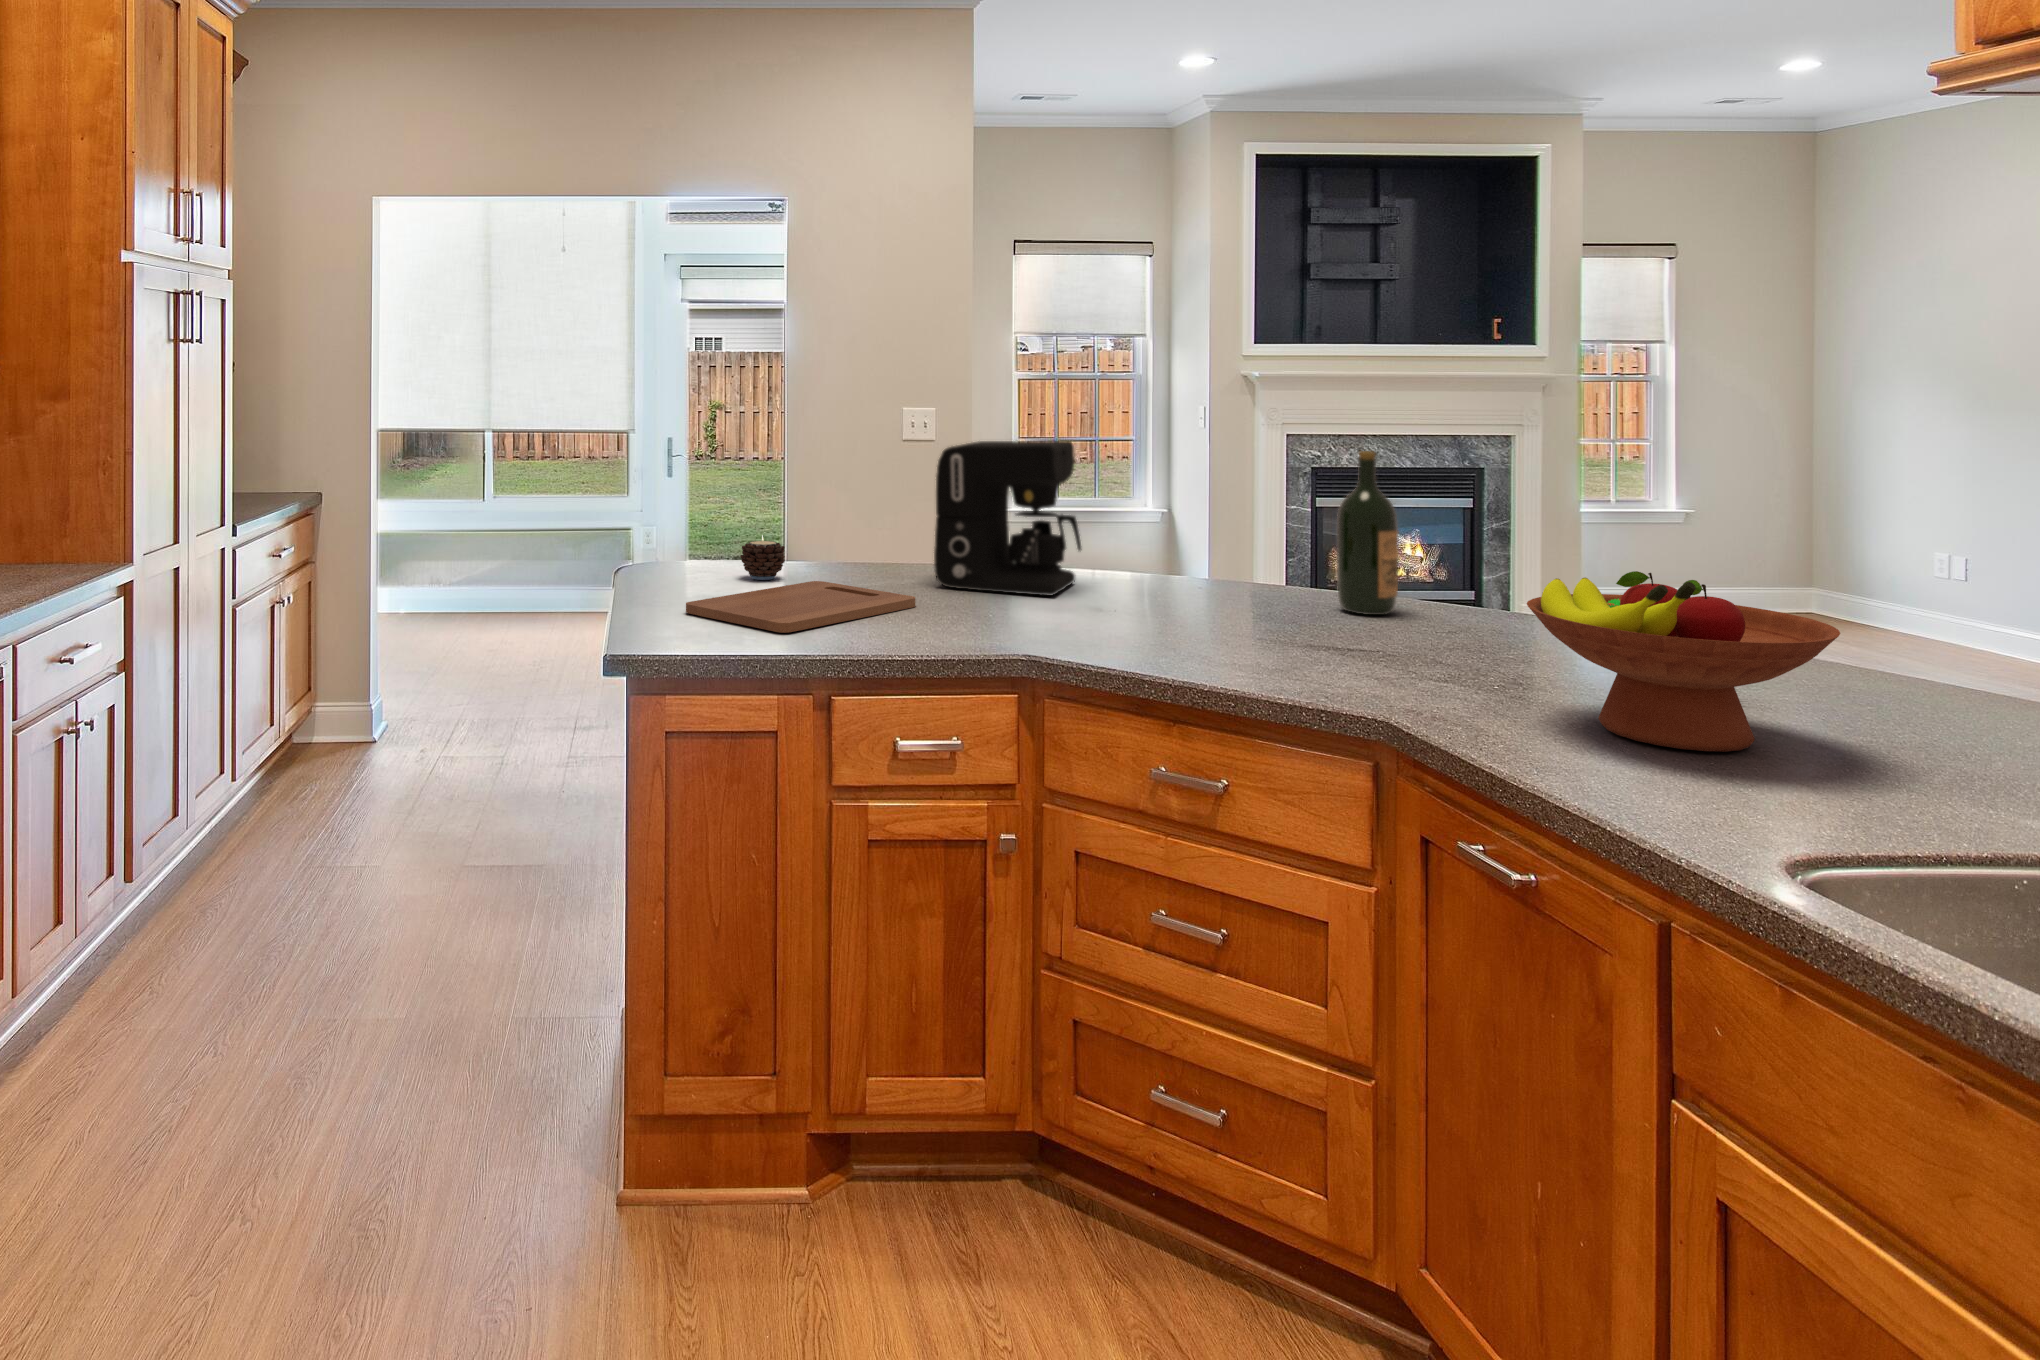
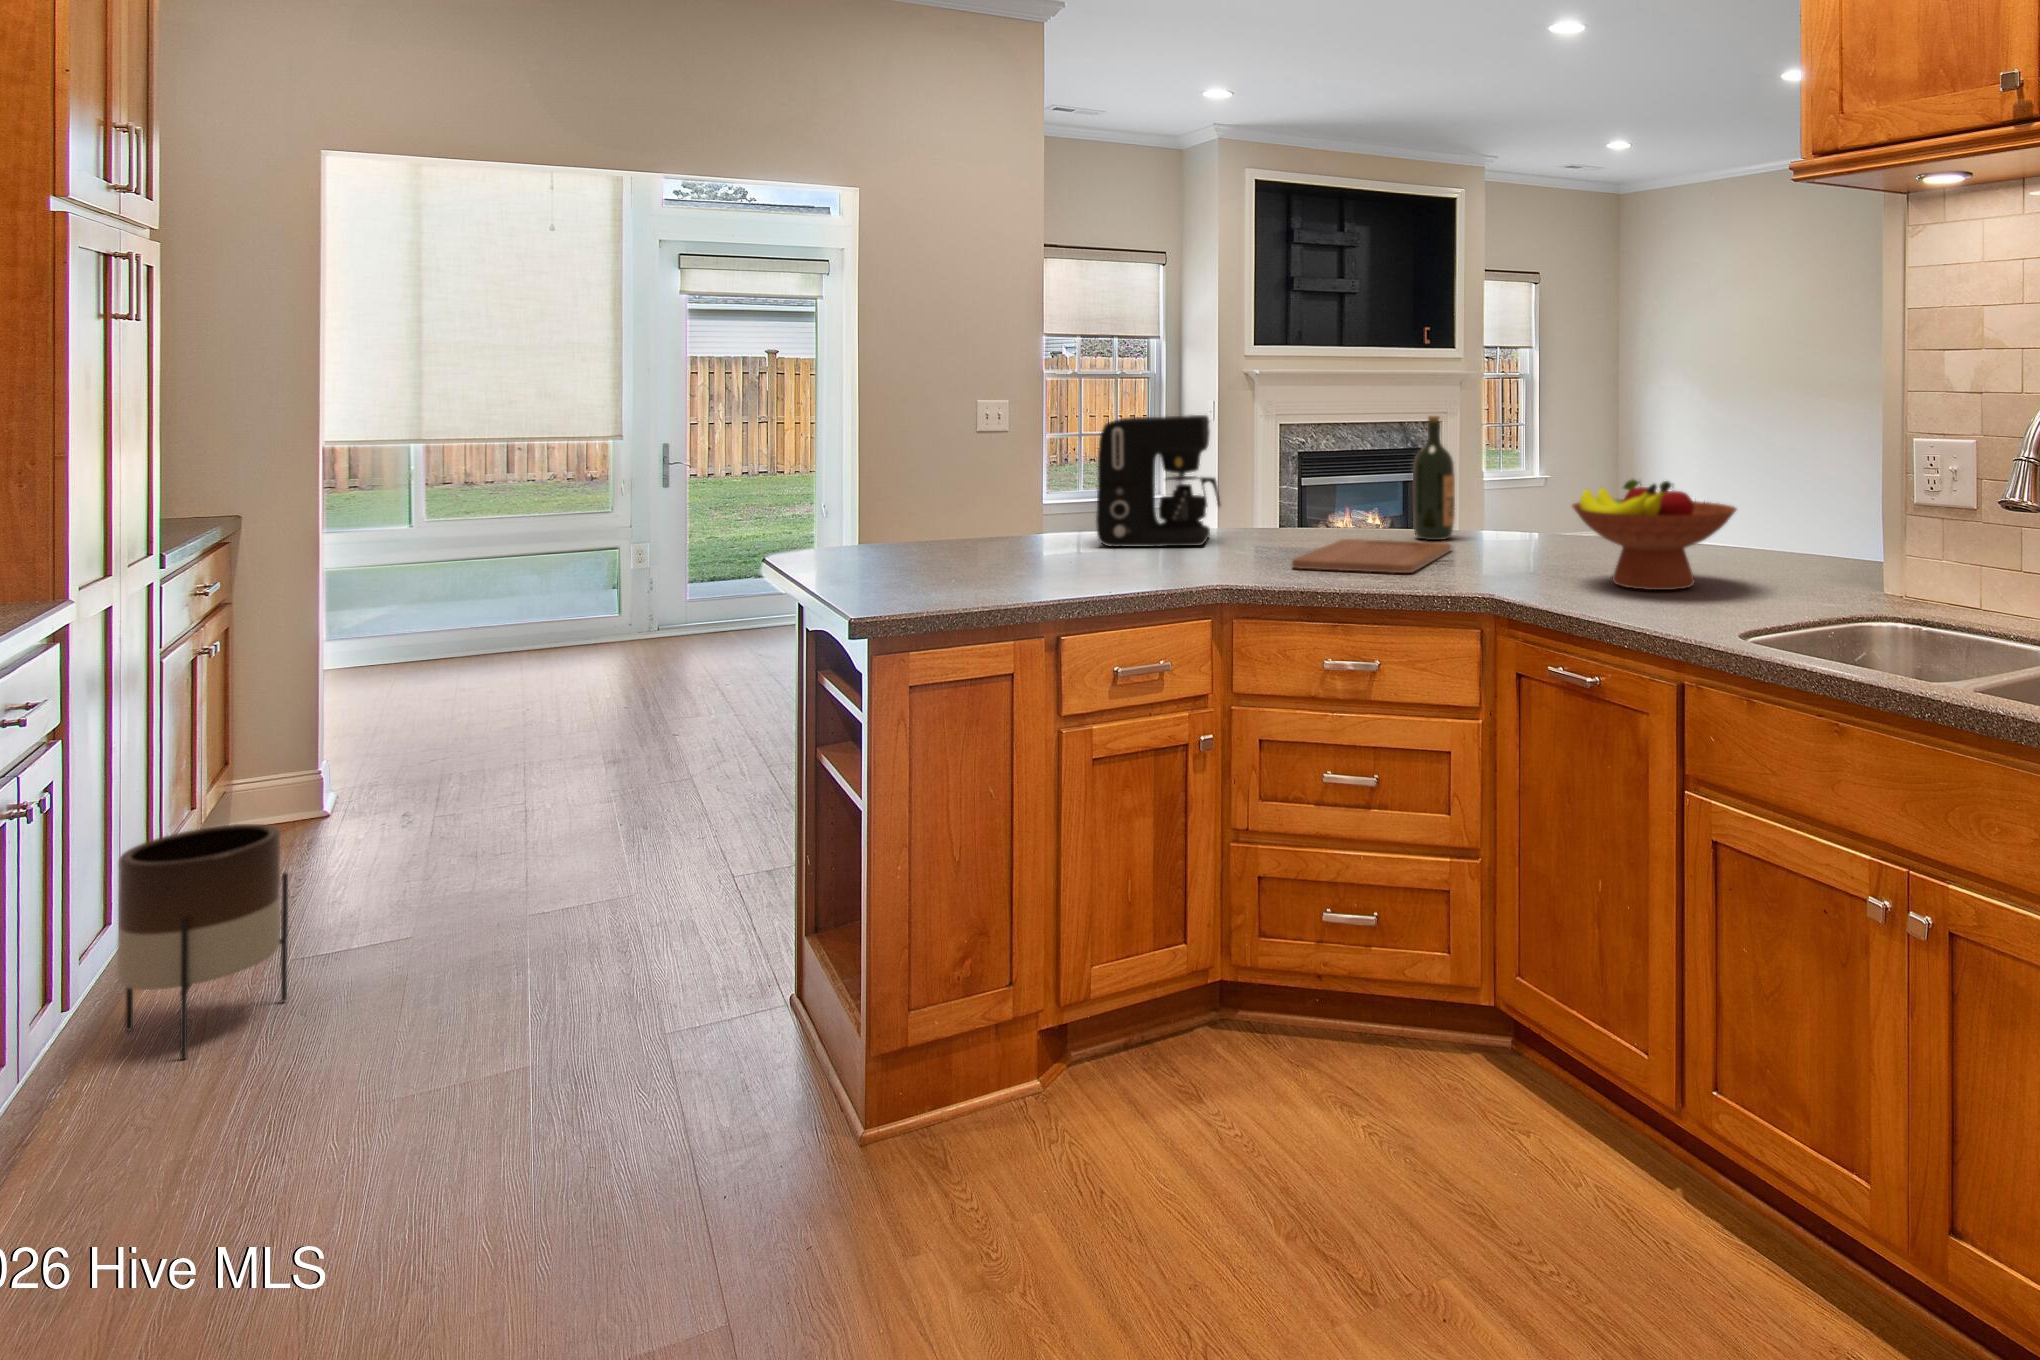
candle: present [740,536,785,580] -> none [907,511,952,554]
cutting board: present [686,581,915,633] -> present [1292,539,1451,573]
planter: none [175,752,287,940] -> present [117,824,288,1060]

